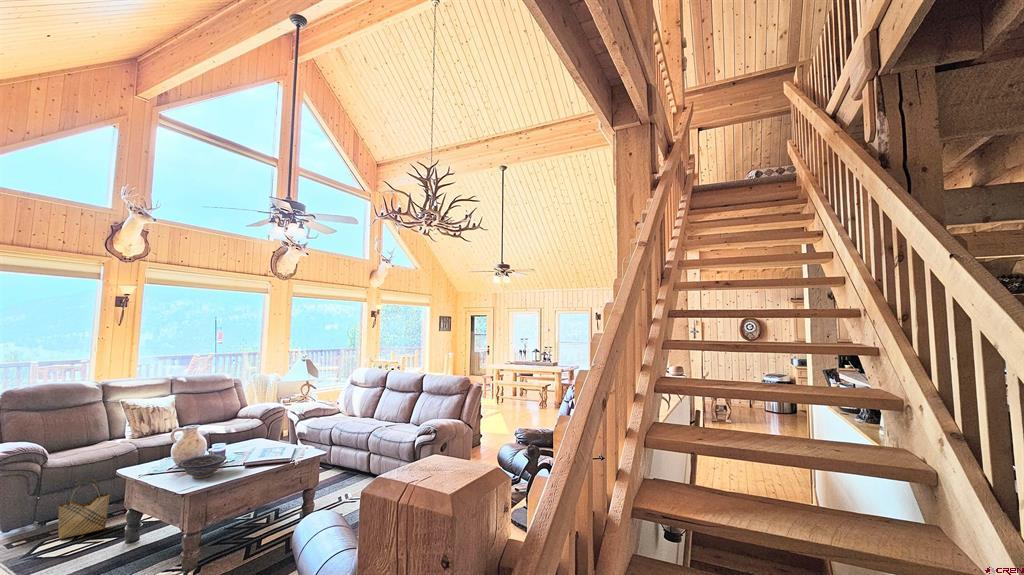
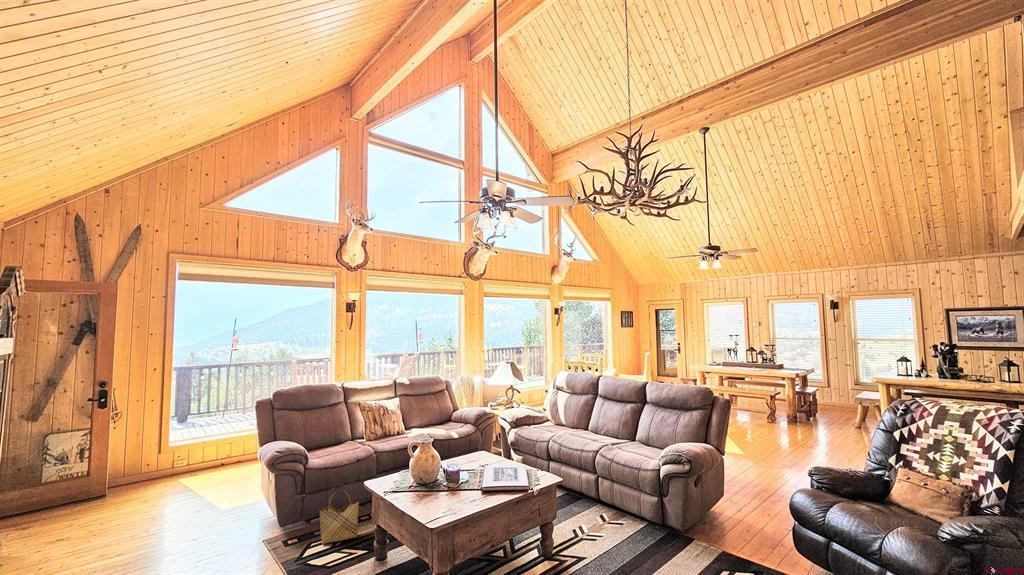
decorative bowl: present [179,454,227,478] -> none [422,472,466,501]

